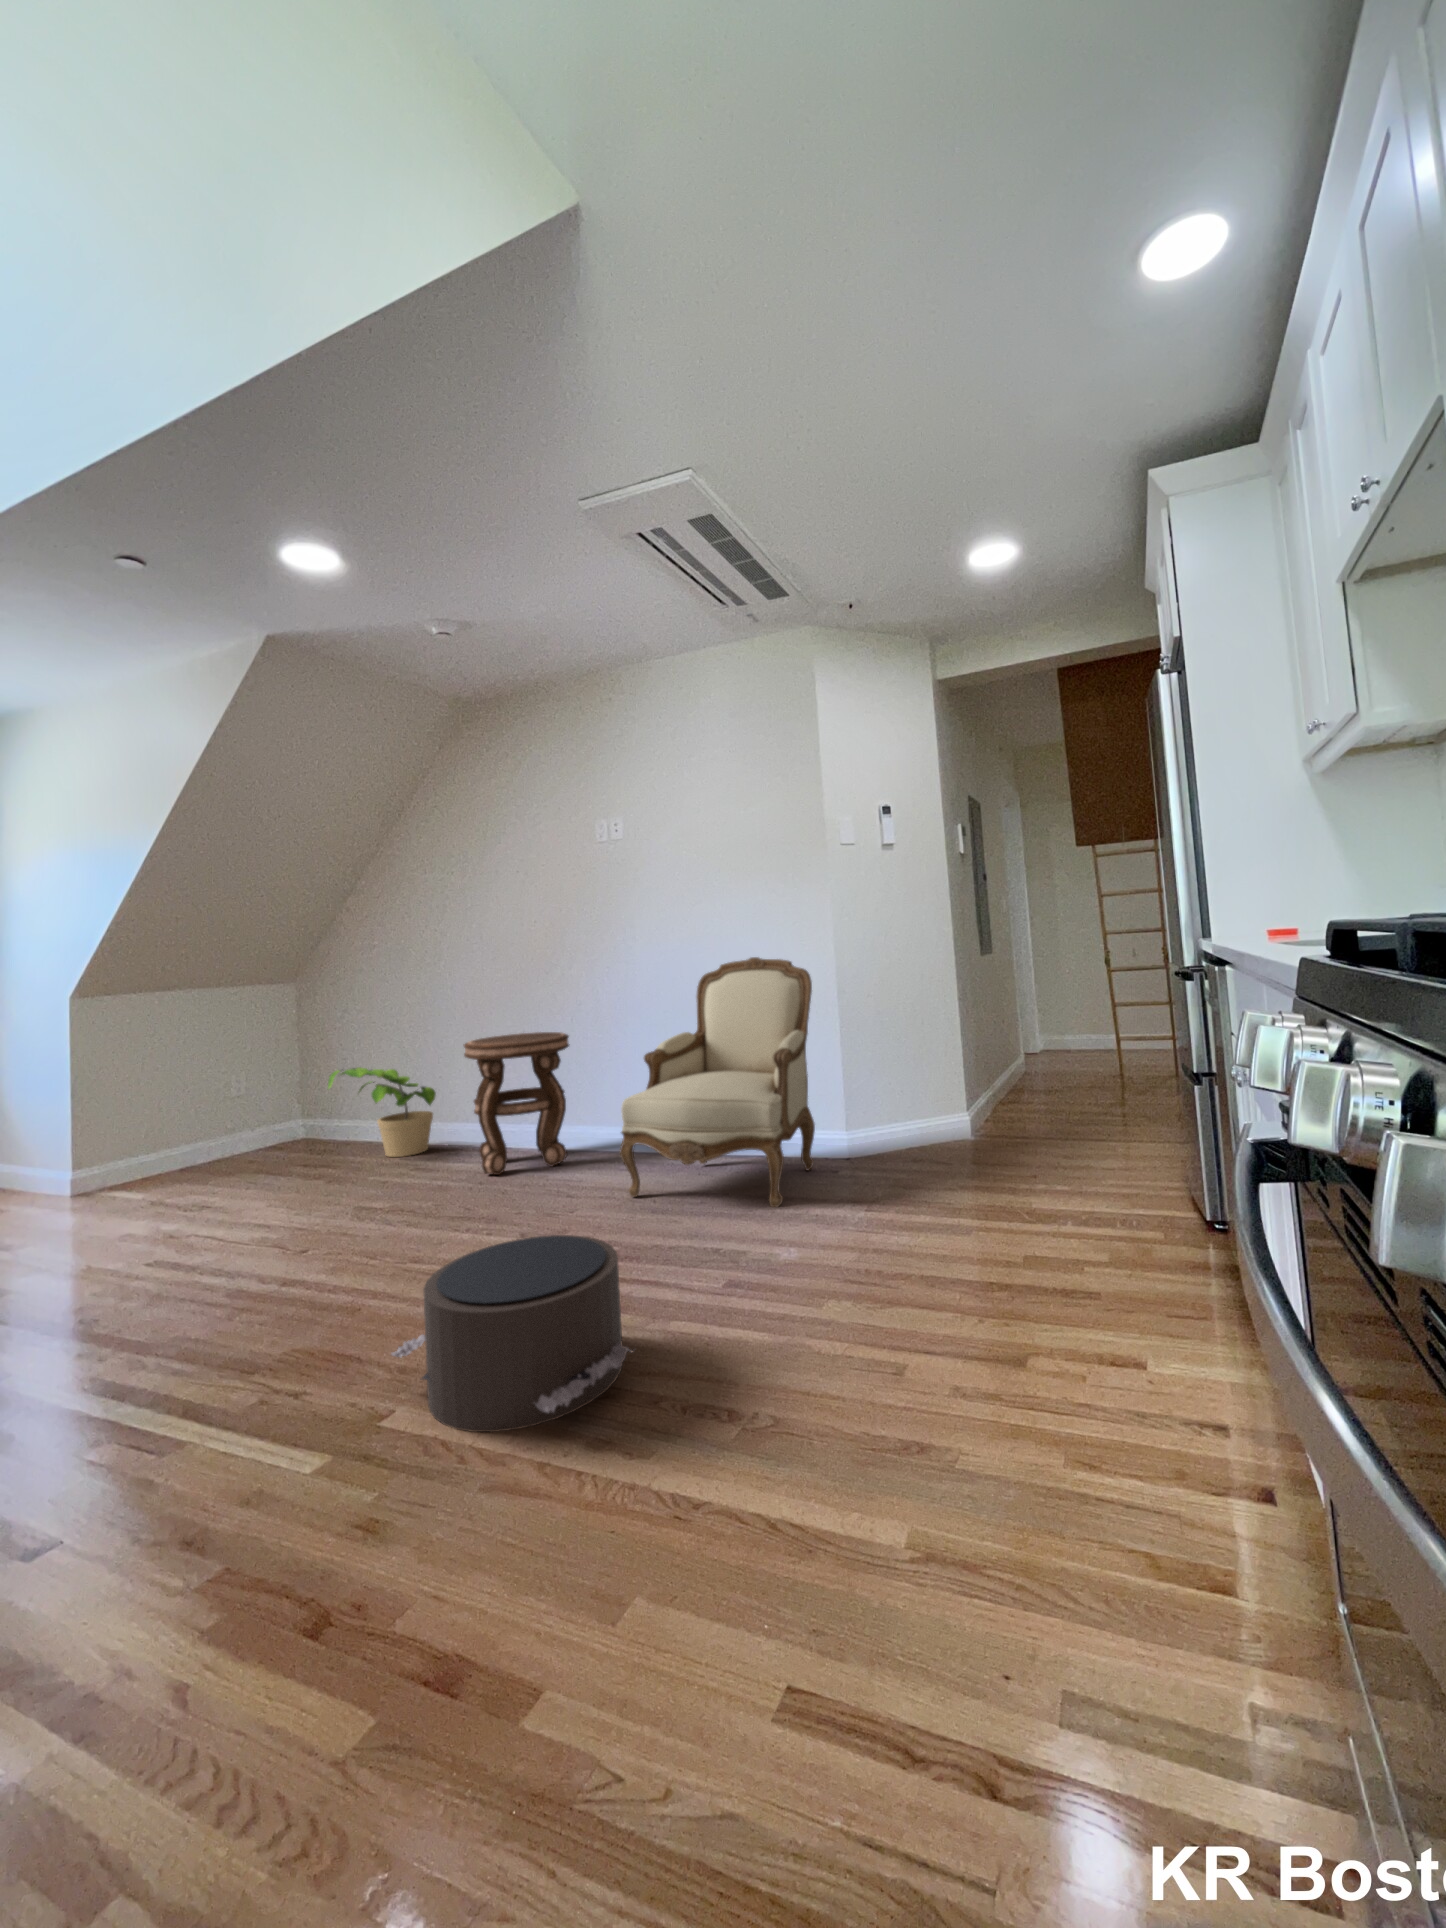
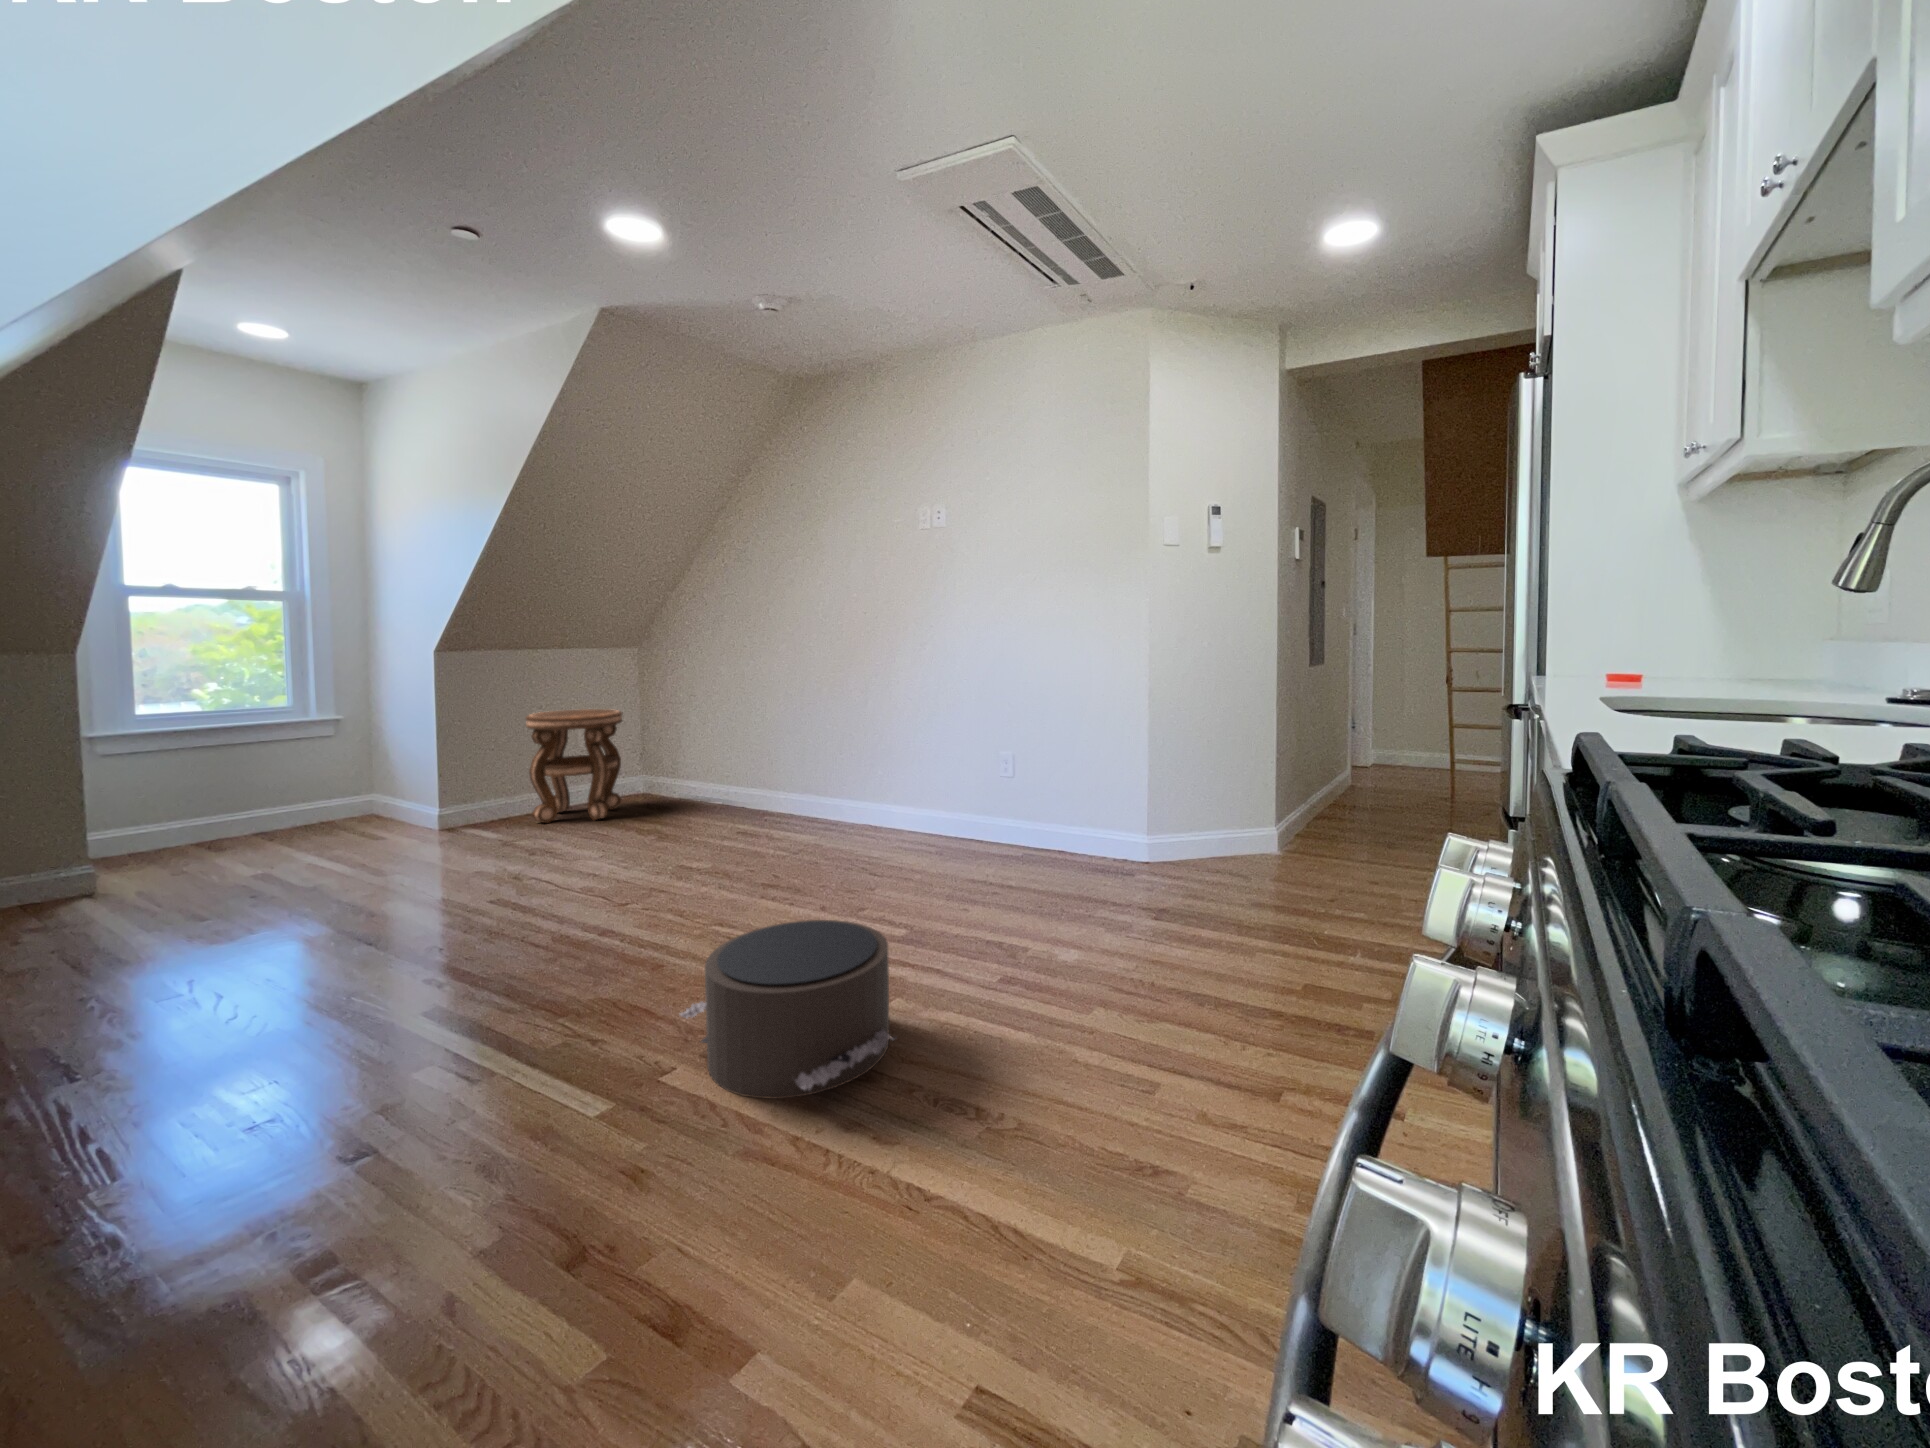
armchair: present [620,957,815,1207] -> none [922,658,1121,906]
side table: present [464,1032,569,1175] -> present [526,709,622,823]
potted plant: present [328,1067,436,1157] -> none [667,735,766,819]

